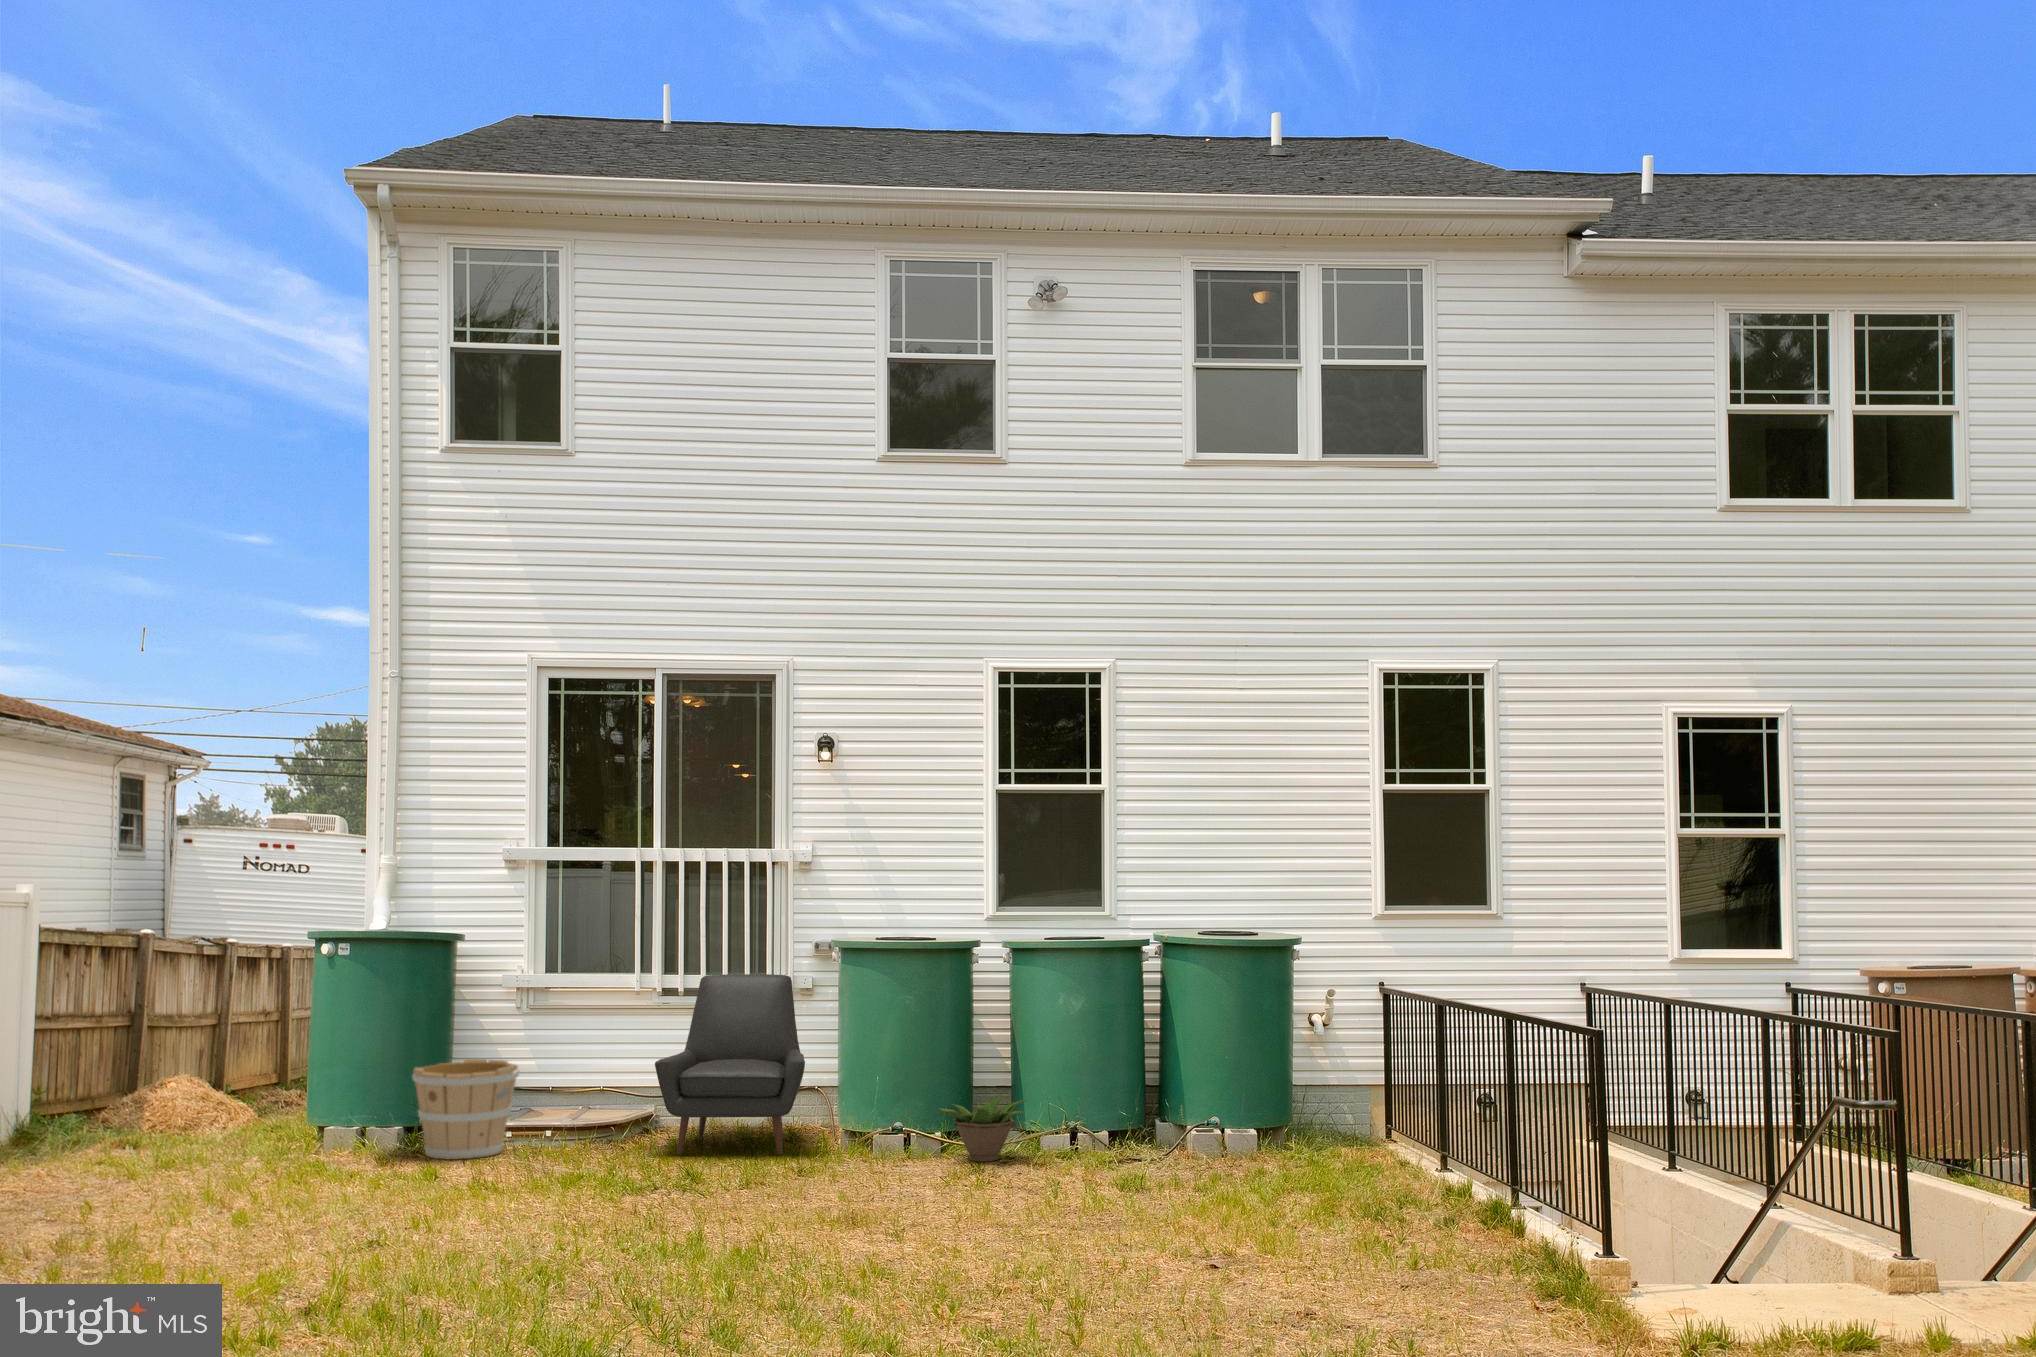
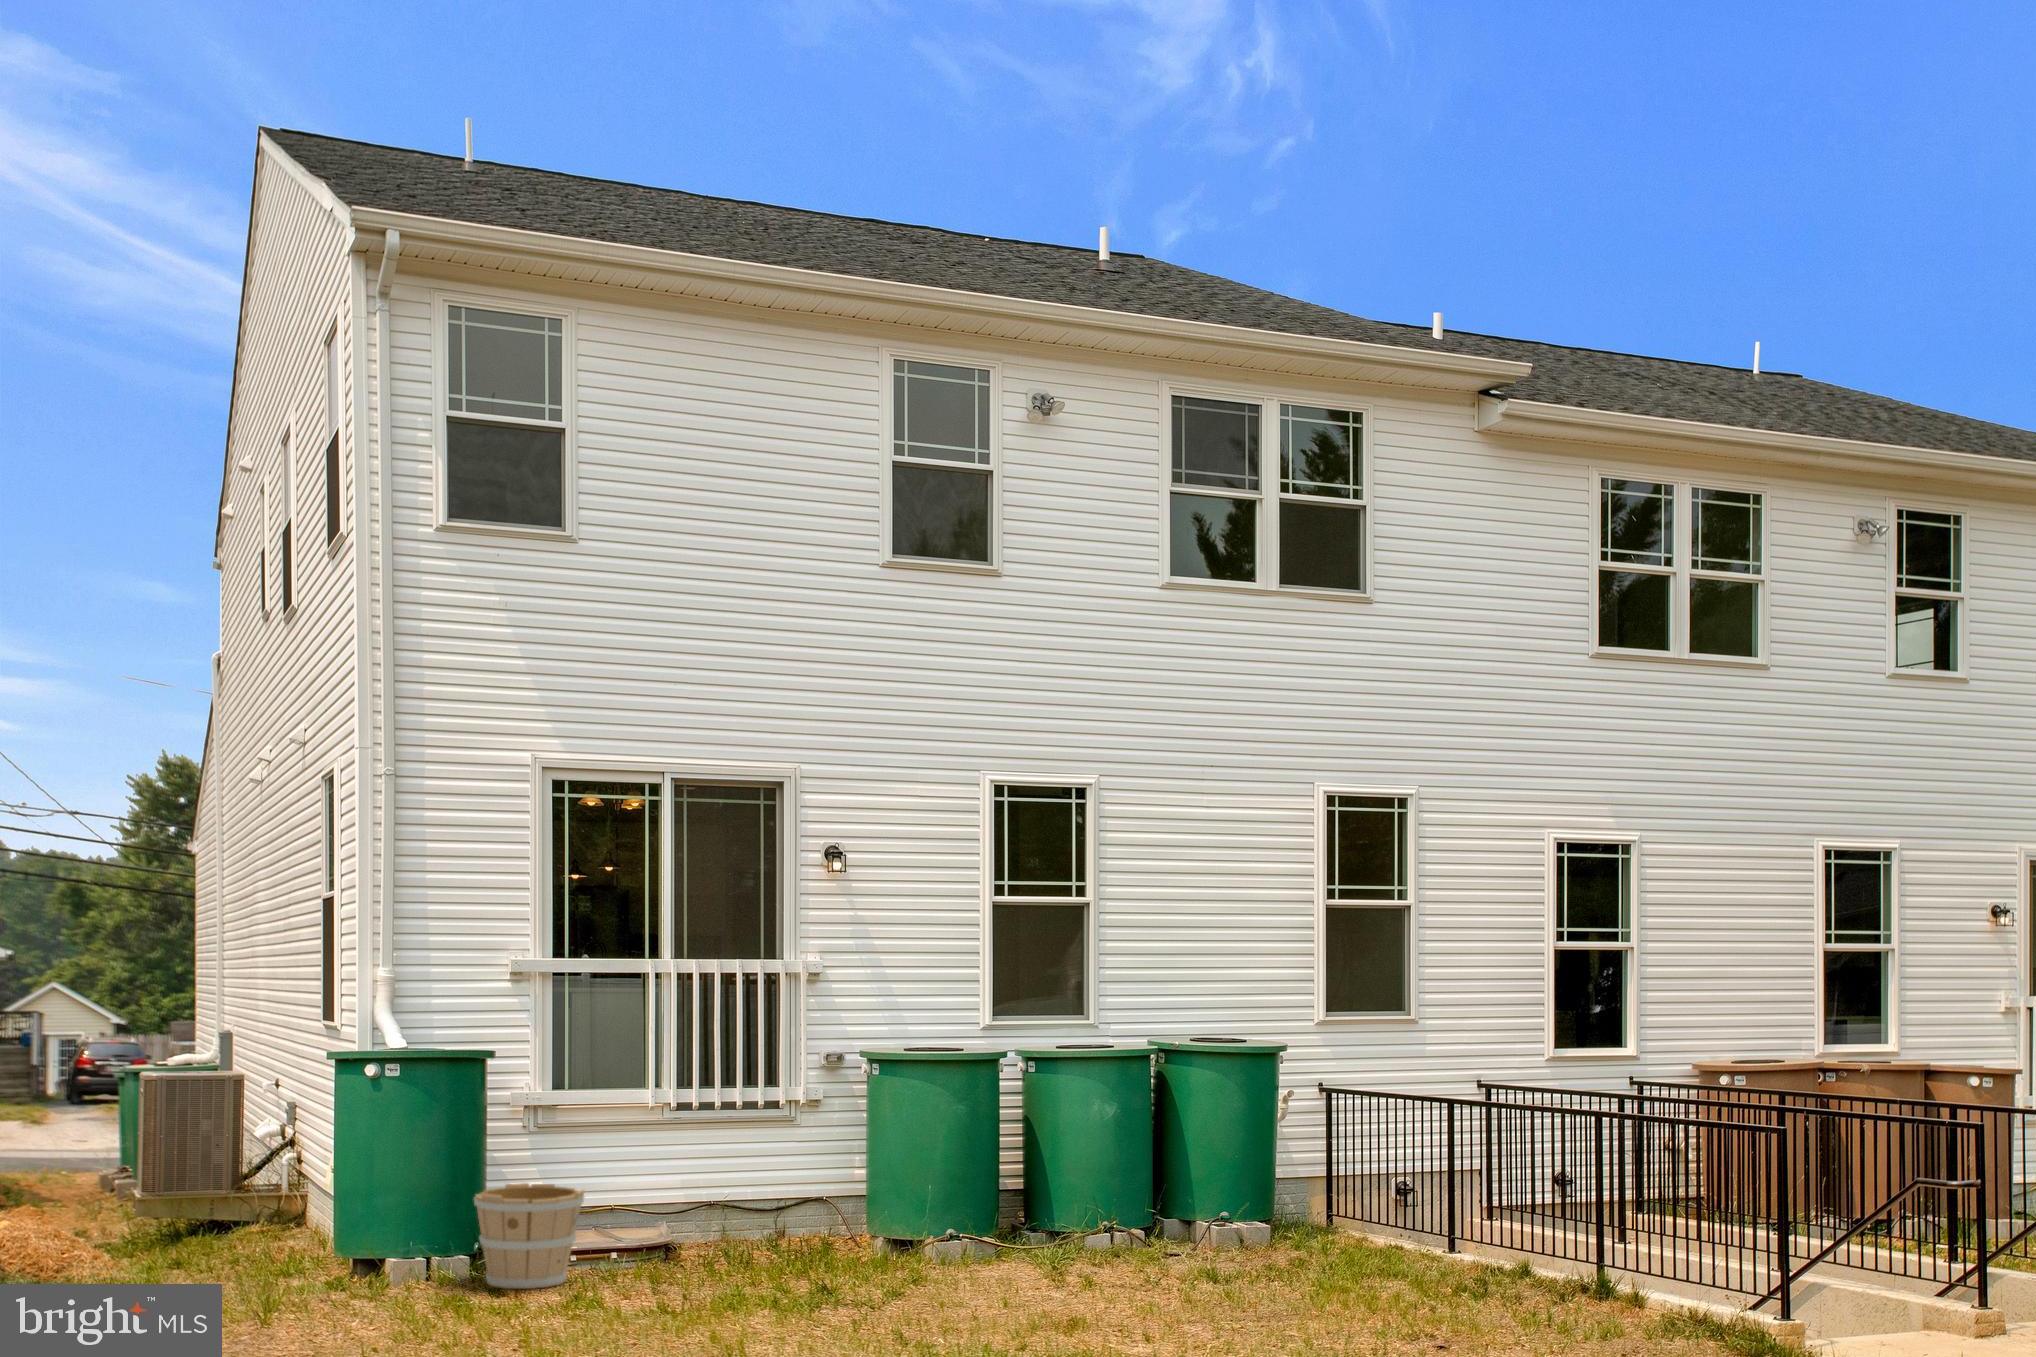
chair: present [655,974,805,1155] -> none [715,1088,873,1273]
decorative plant: present [933,1096,1029,1161] -> none [990,1201,1089,1264]

